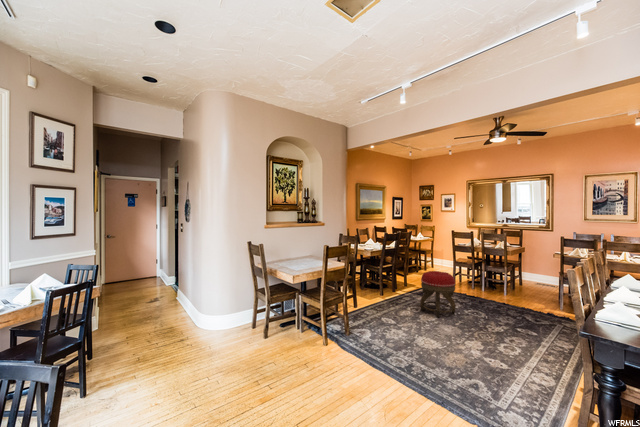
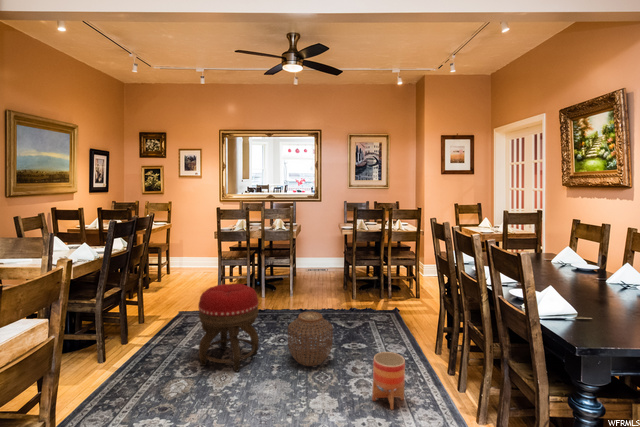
woven basket: none [470,297,502,330] -> present [288,312,333,366]
planter: none [511,328,537,364] -> present [372,352,405,409]

